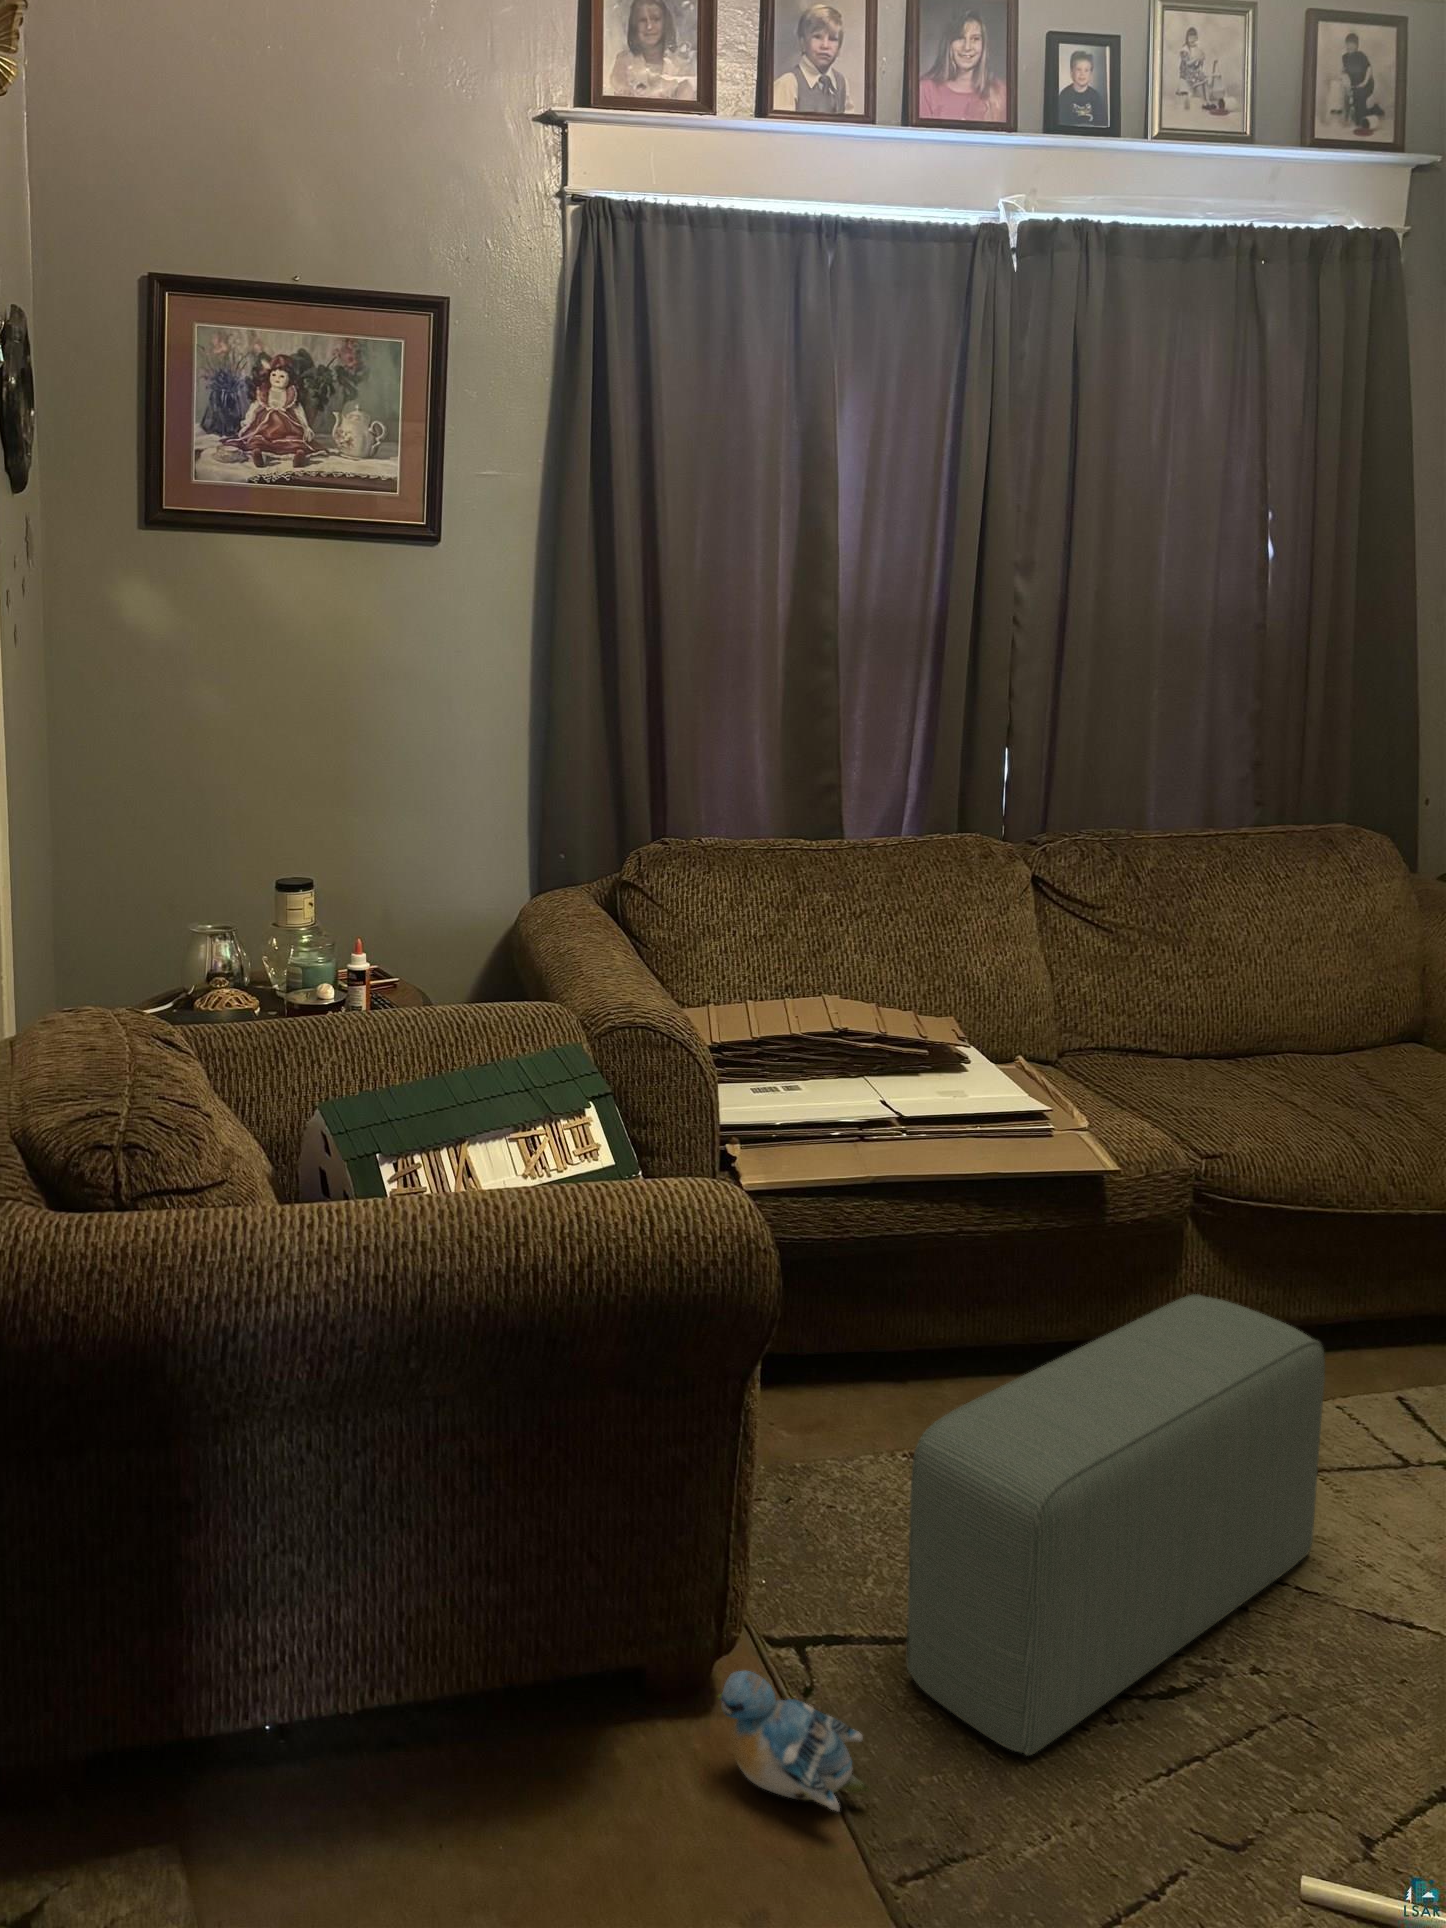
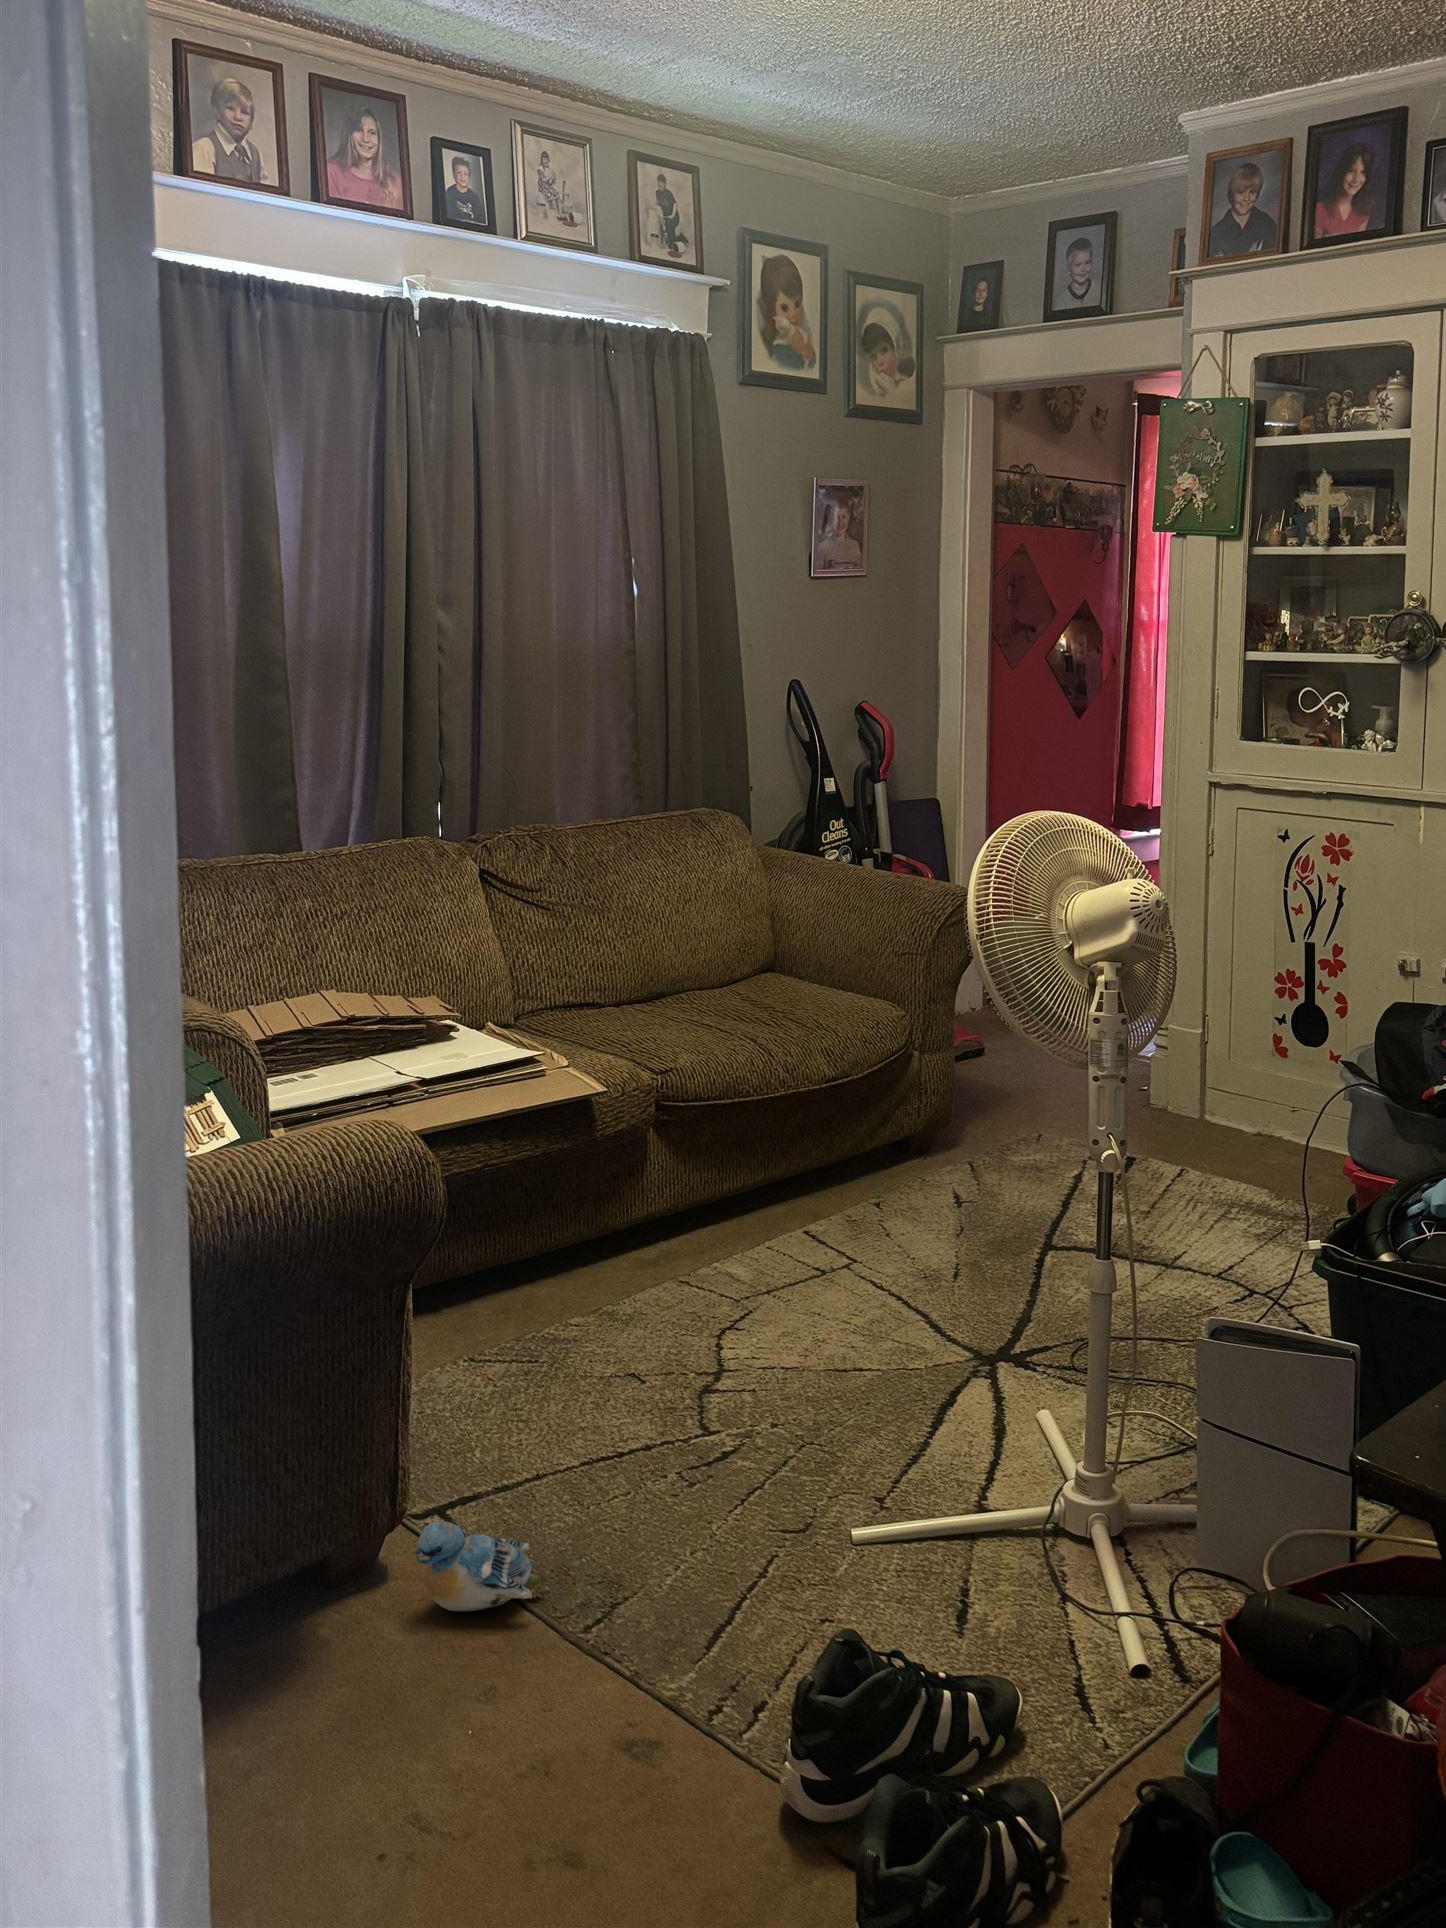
pouf: present [907,1294,1325,1755] -> none [534,1168,785,1522]

